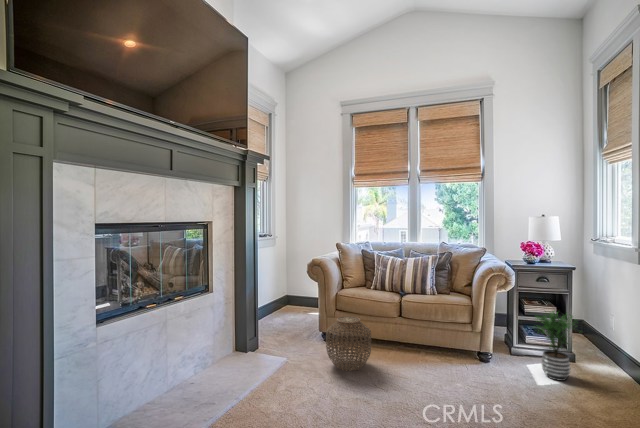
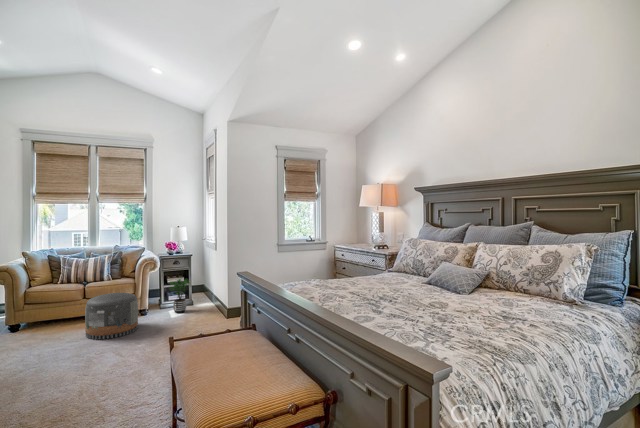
woven basket: present [326,316,371,371] -> none [23,303,63,341]
pouf: none [397,319,479,406] -> present [85,293,138,339]

